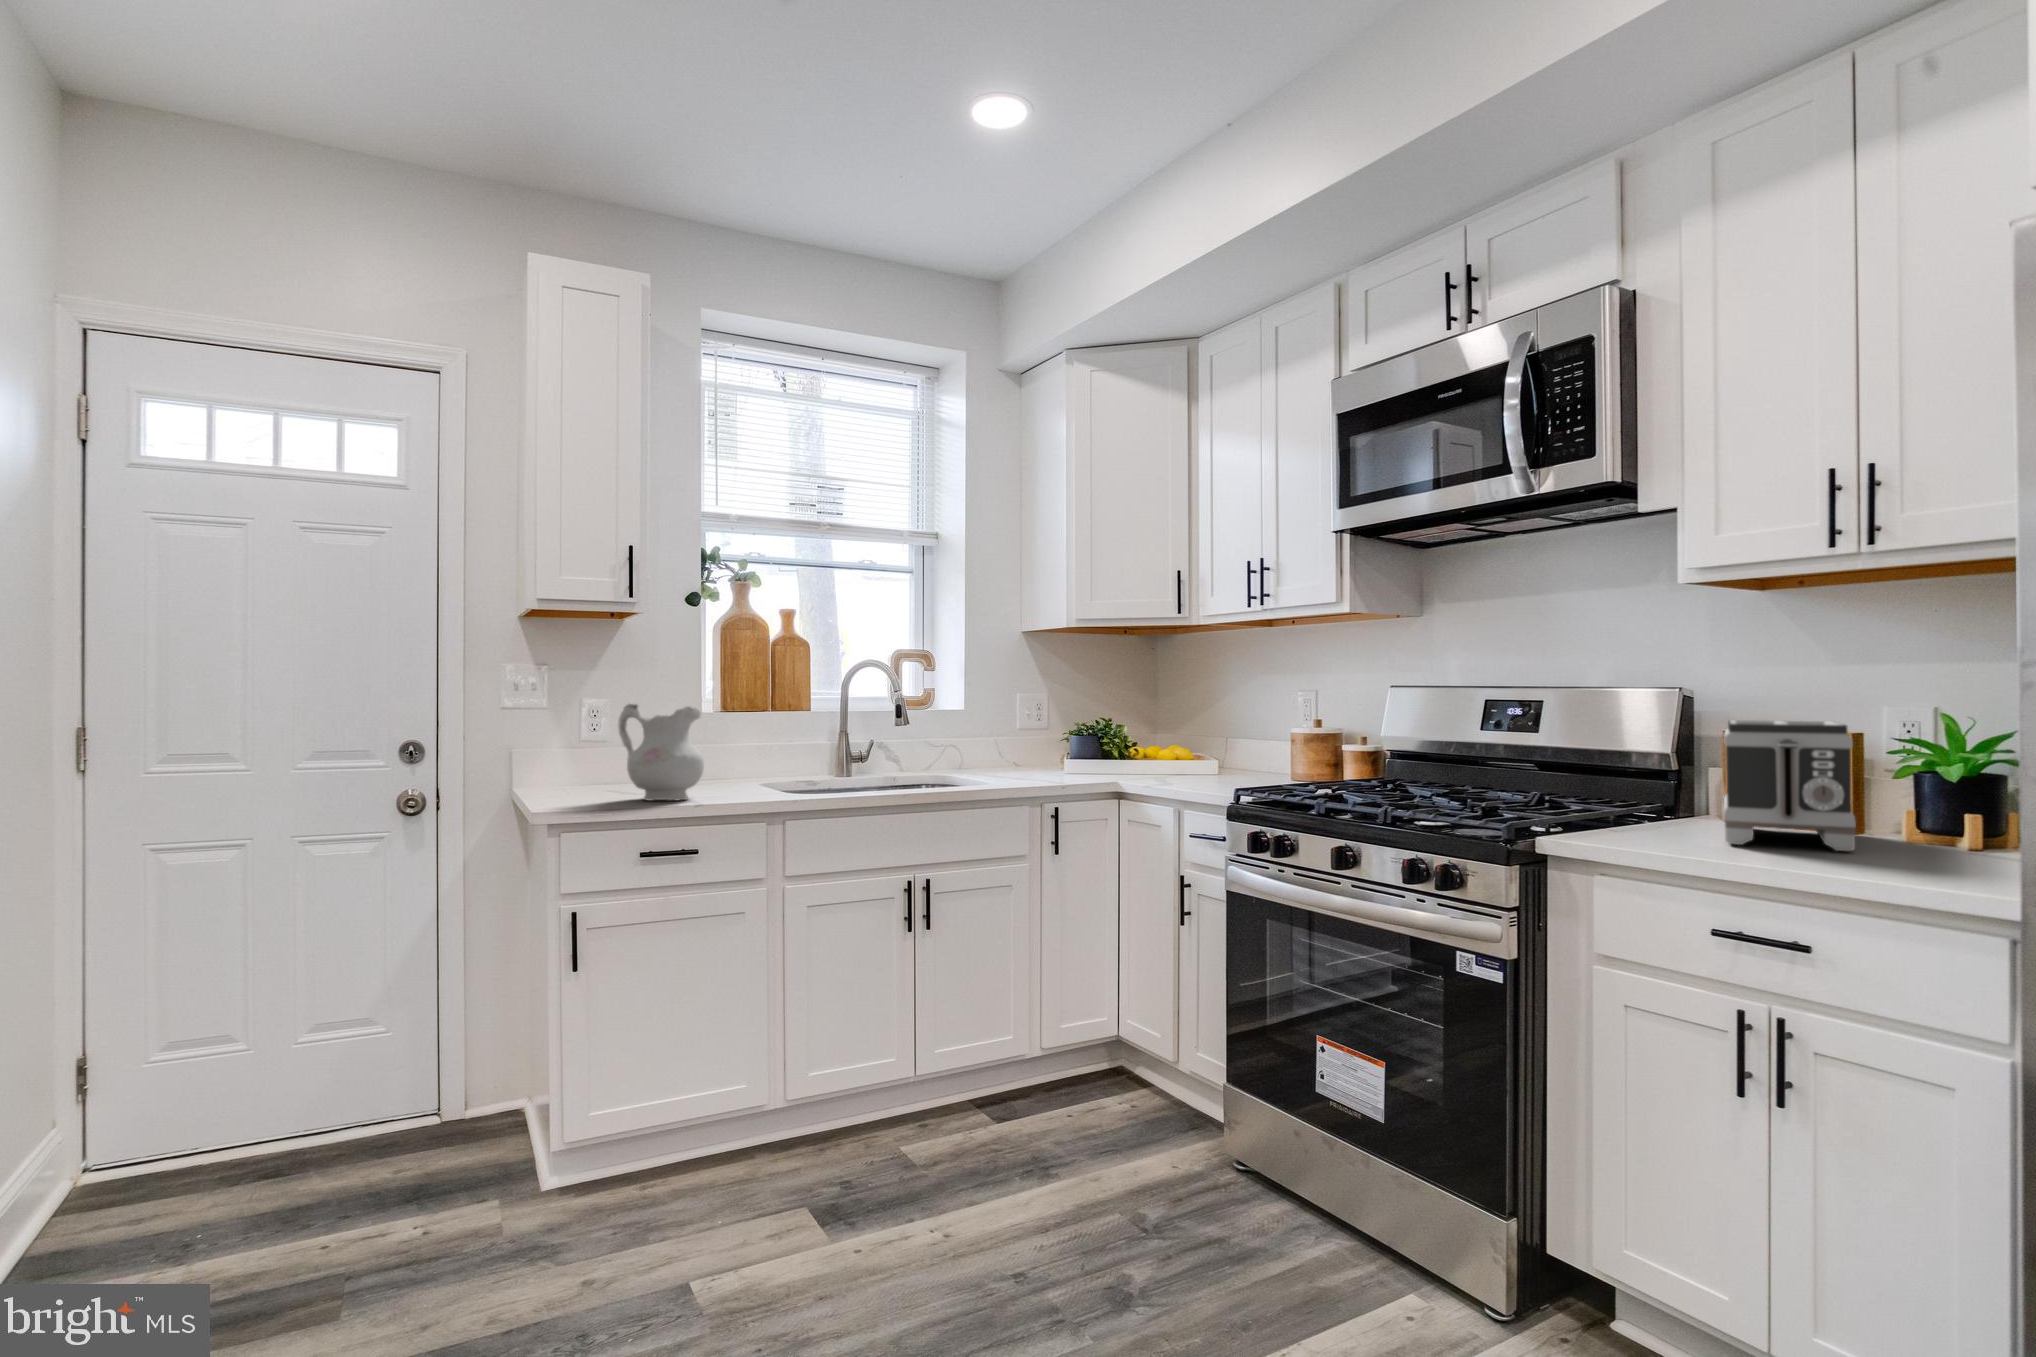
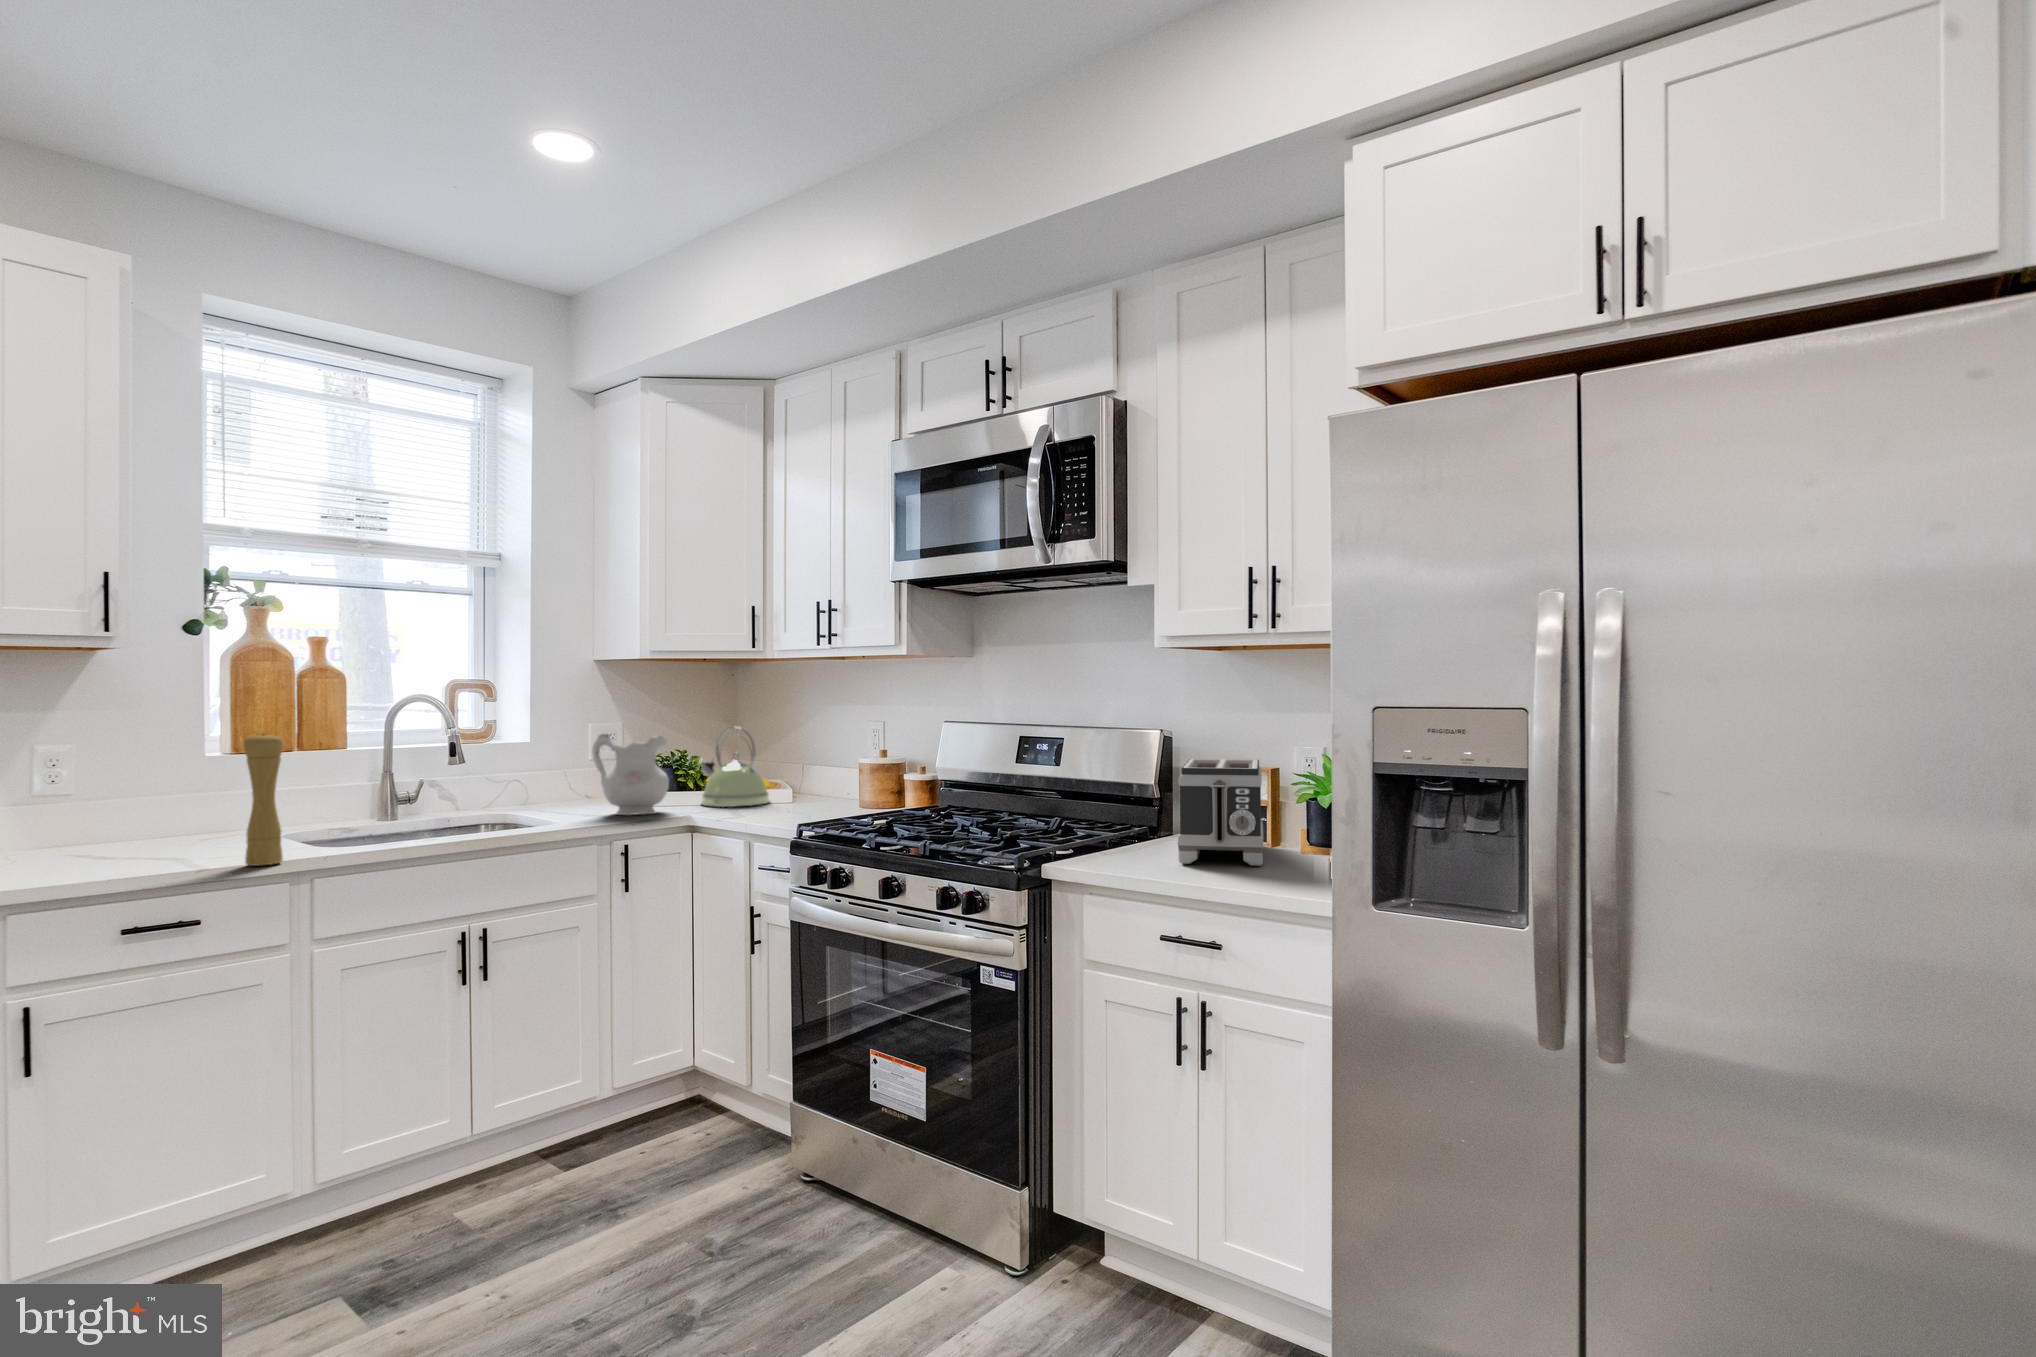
pepper mill: none [734,682,765,802] -> present [244,733,284,866]
kettle: none [1123,695,1194,776] -> present [701,727,770,807]
ceramic pitcher: present [618,704,704,800] -> present [592,733,669,815]

